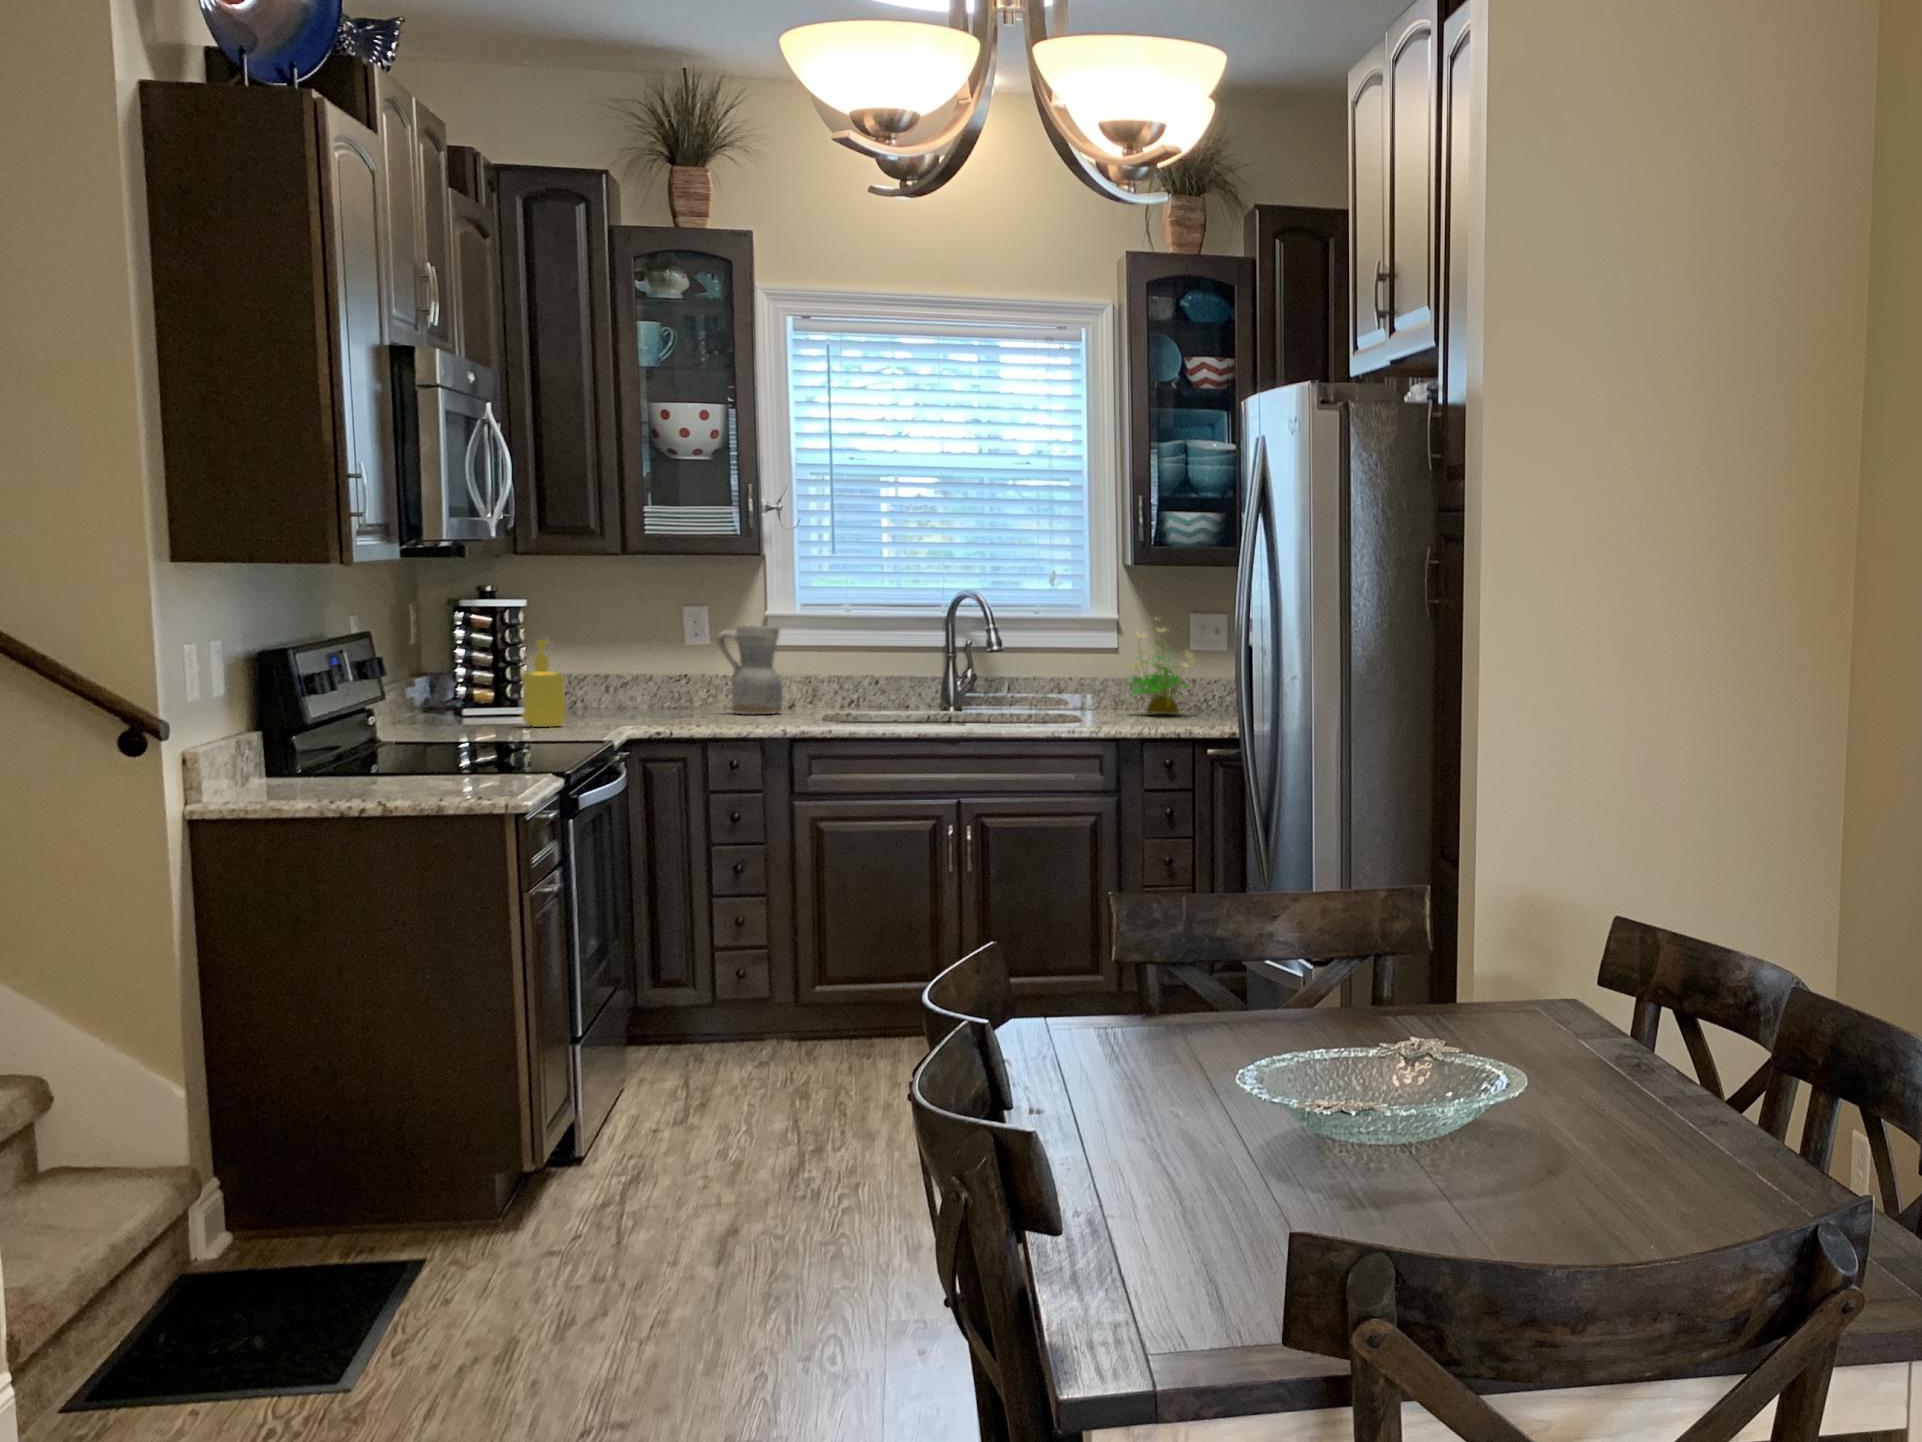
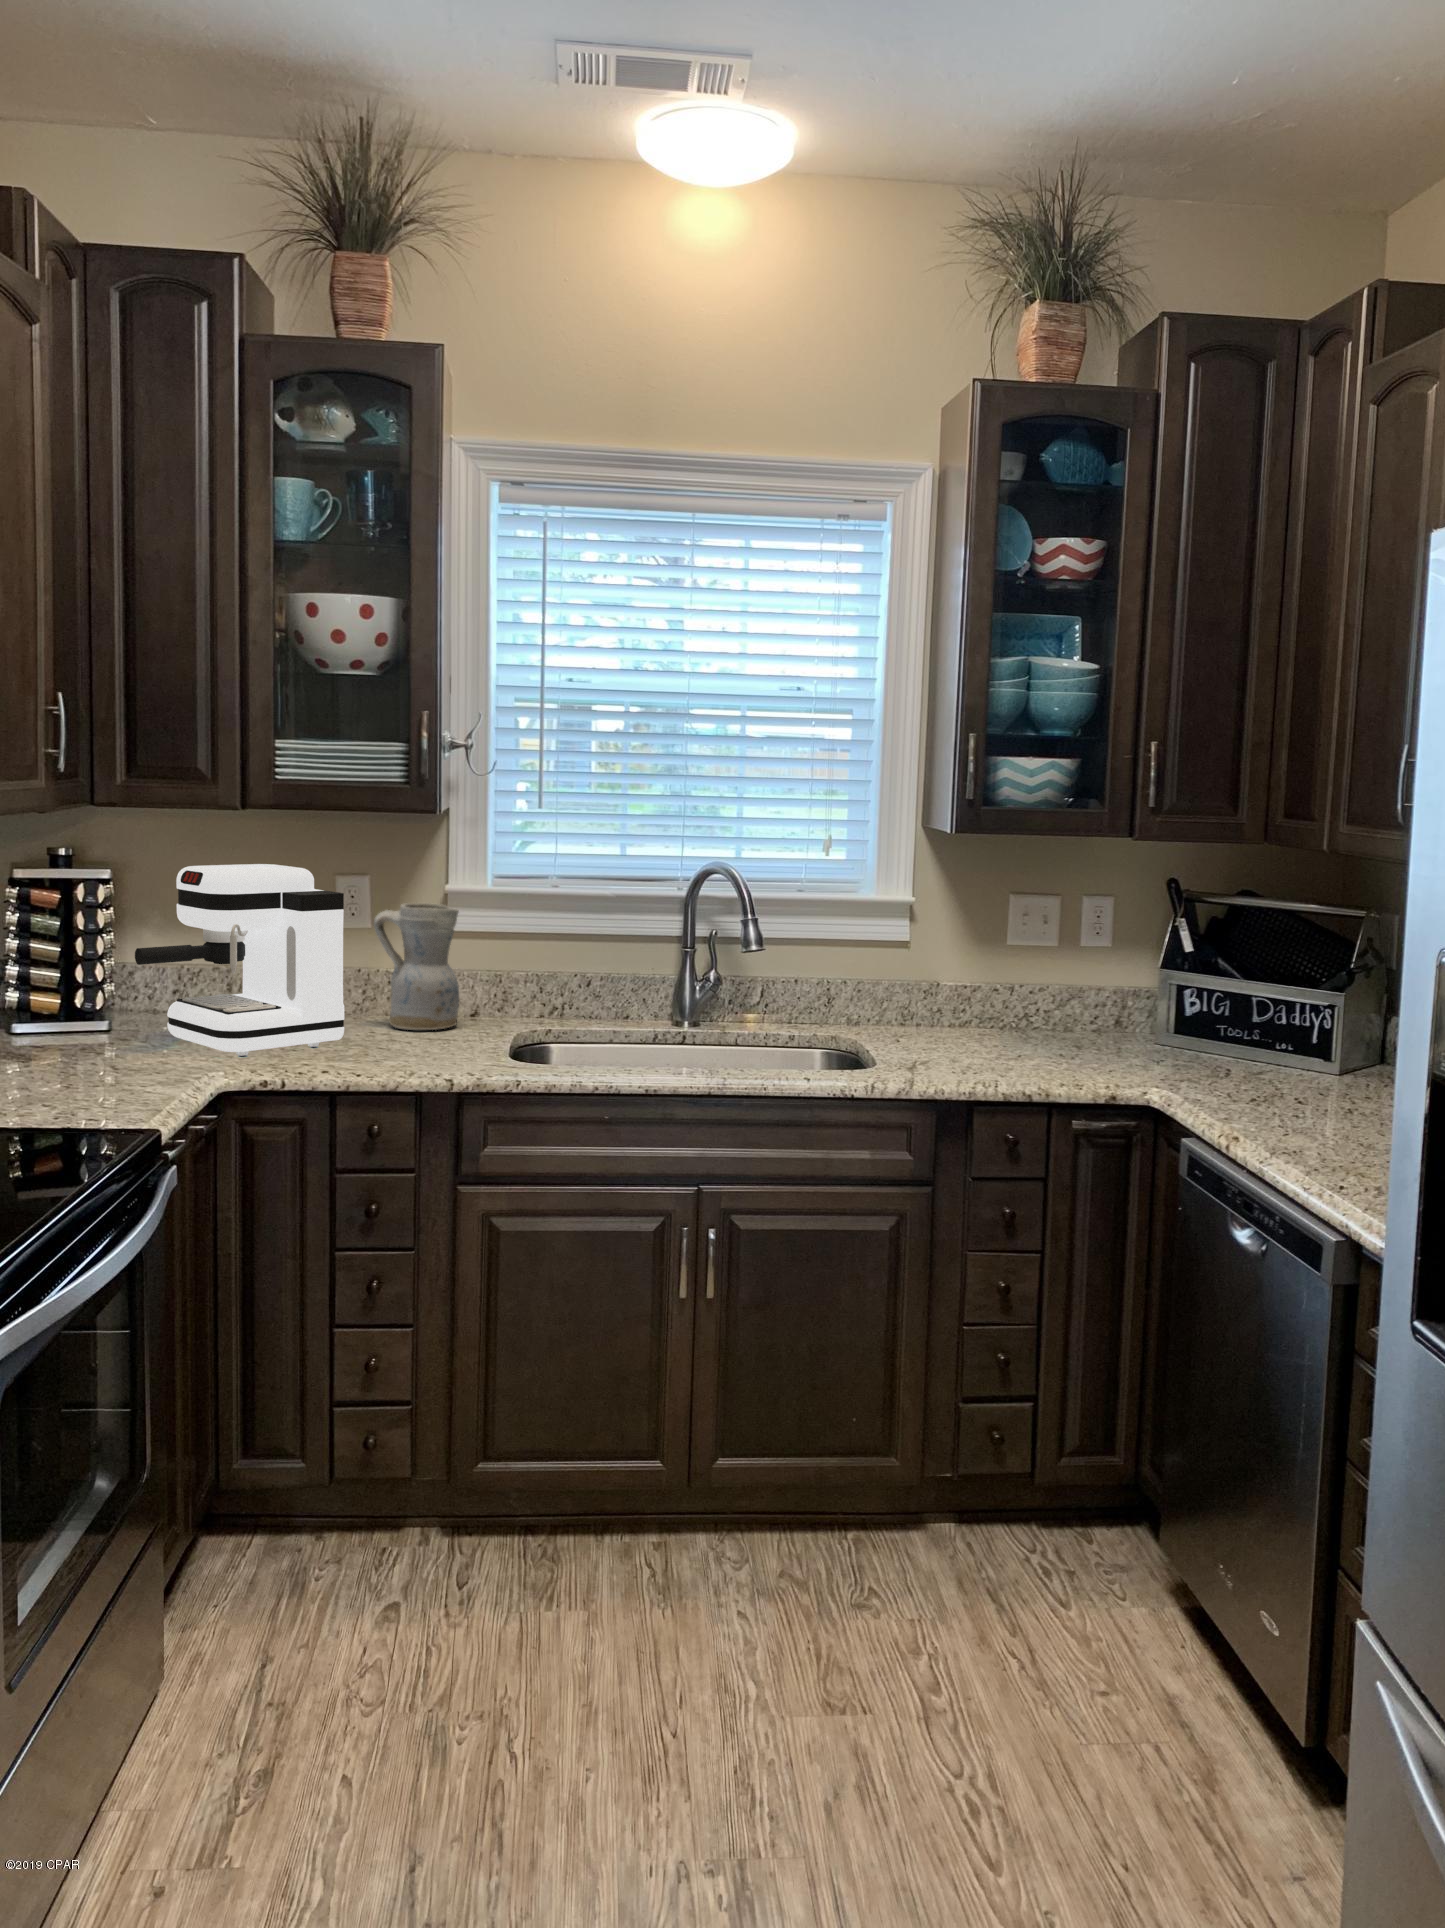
coffee maker: none [558,596,705,721] -> present [135,864,344,1056]
potted plant: present [1125,620,1195,714] -> none [921,904,1032,1045]
soap dispenser: present [521,640,566,727] -> none [58,943,122,1078]

